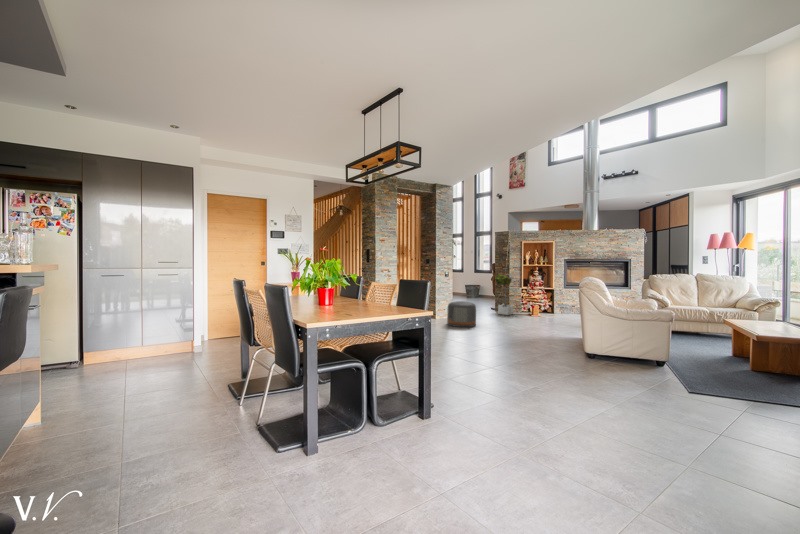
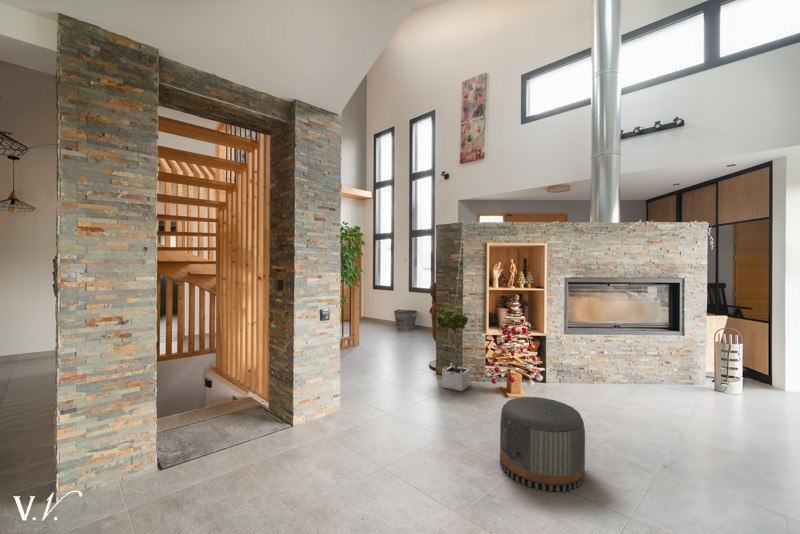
pouf: present [447,301,476,327] -> present [500,397,585,492]

